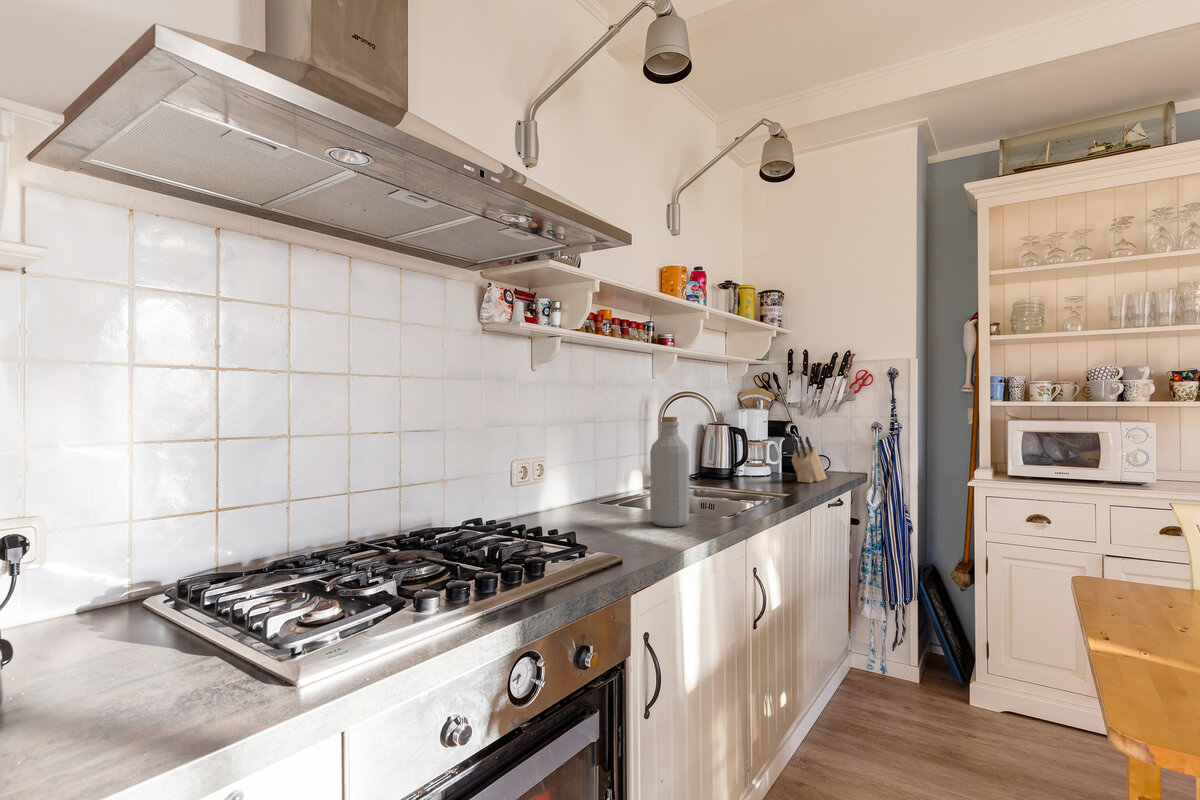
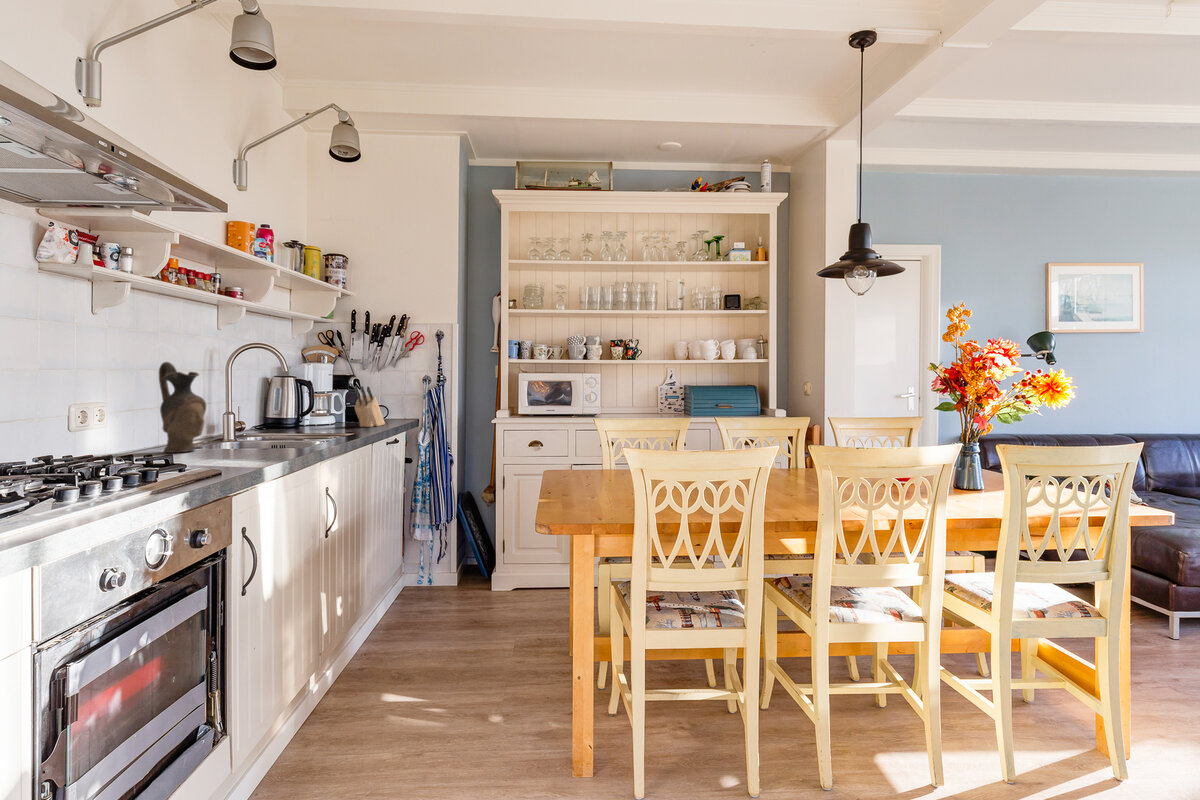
ceramic pitcher: none [587,417,629,515] -> present [159,362,206,453]
bottle: present [650,417,689,527] -> none [233,362,270,454]

